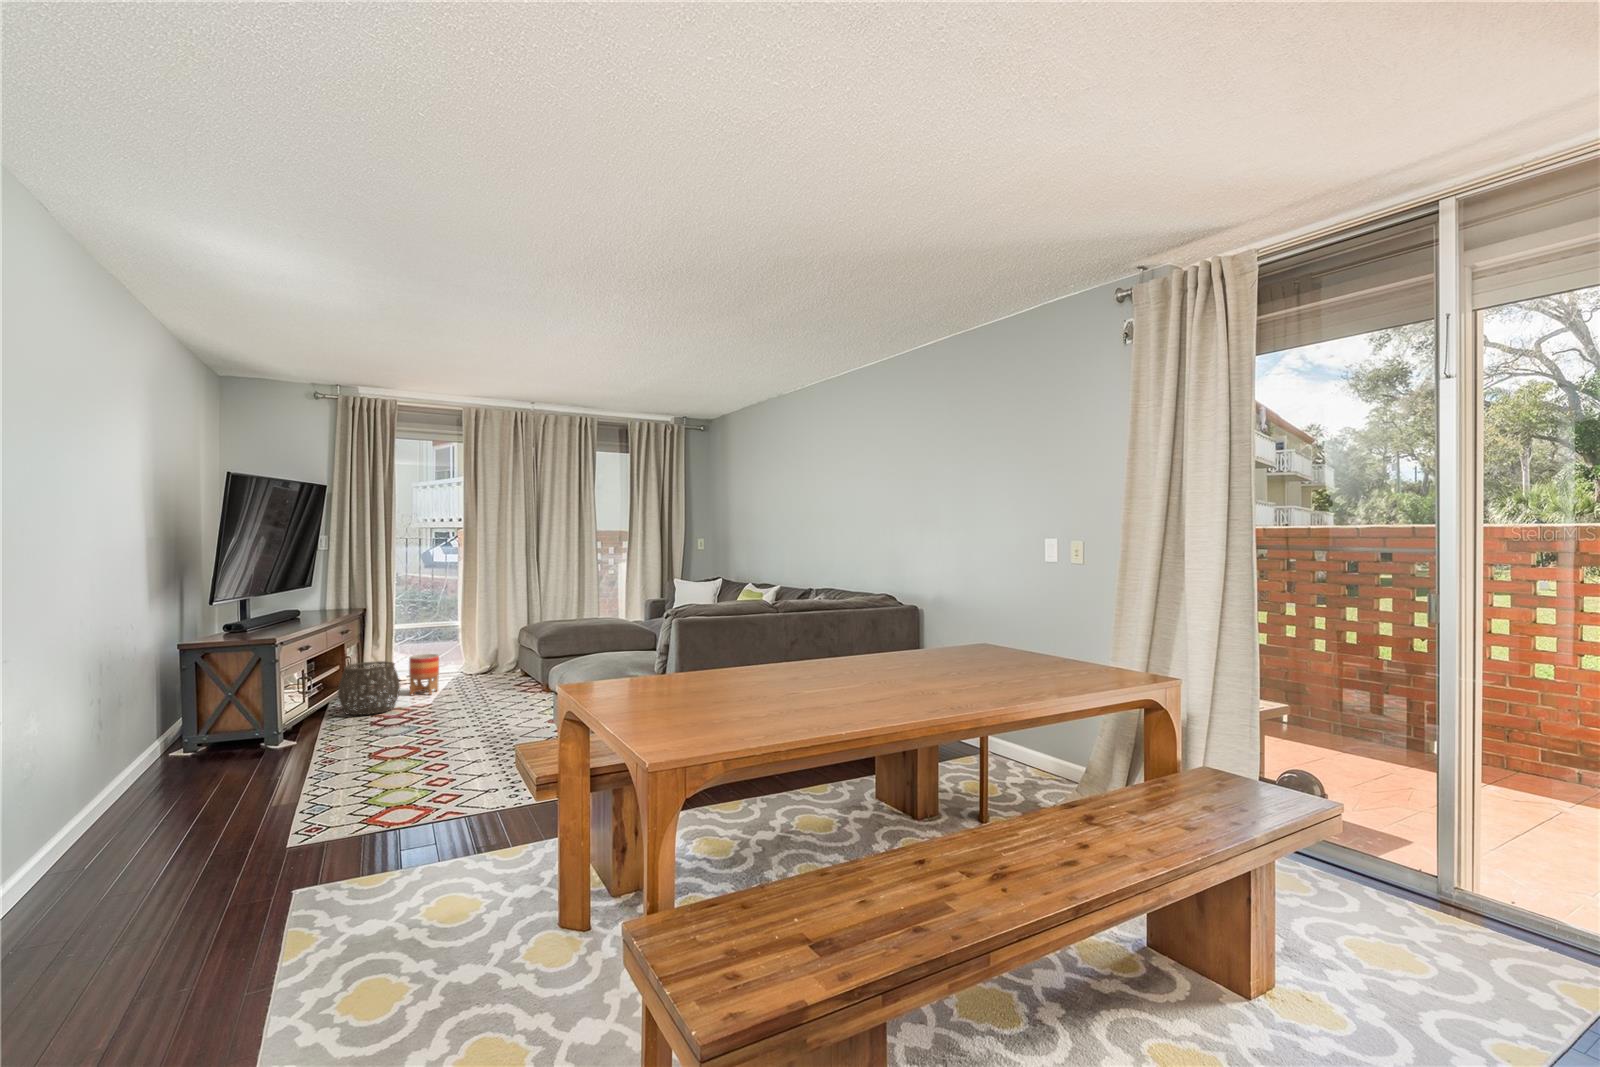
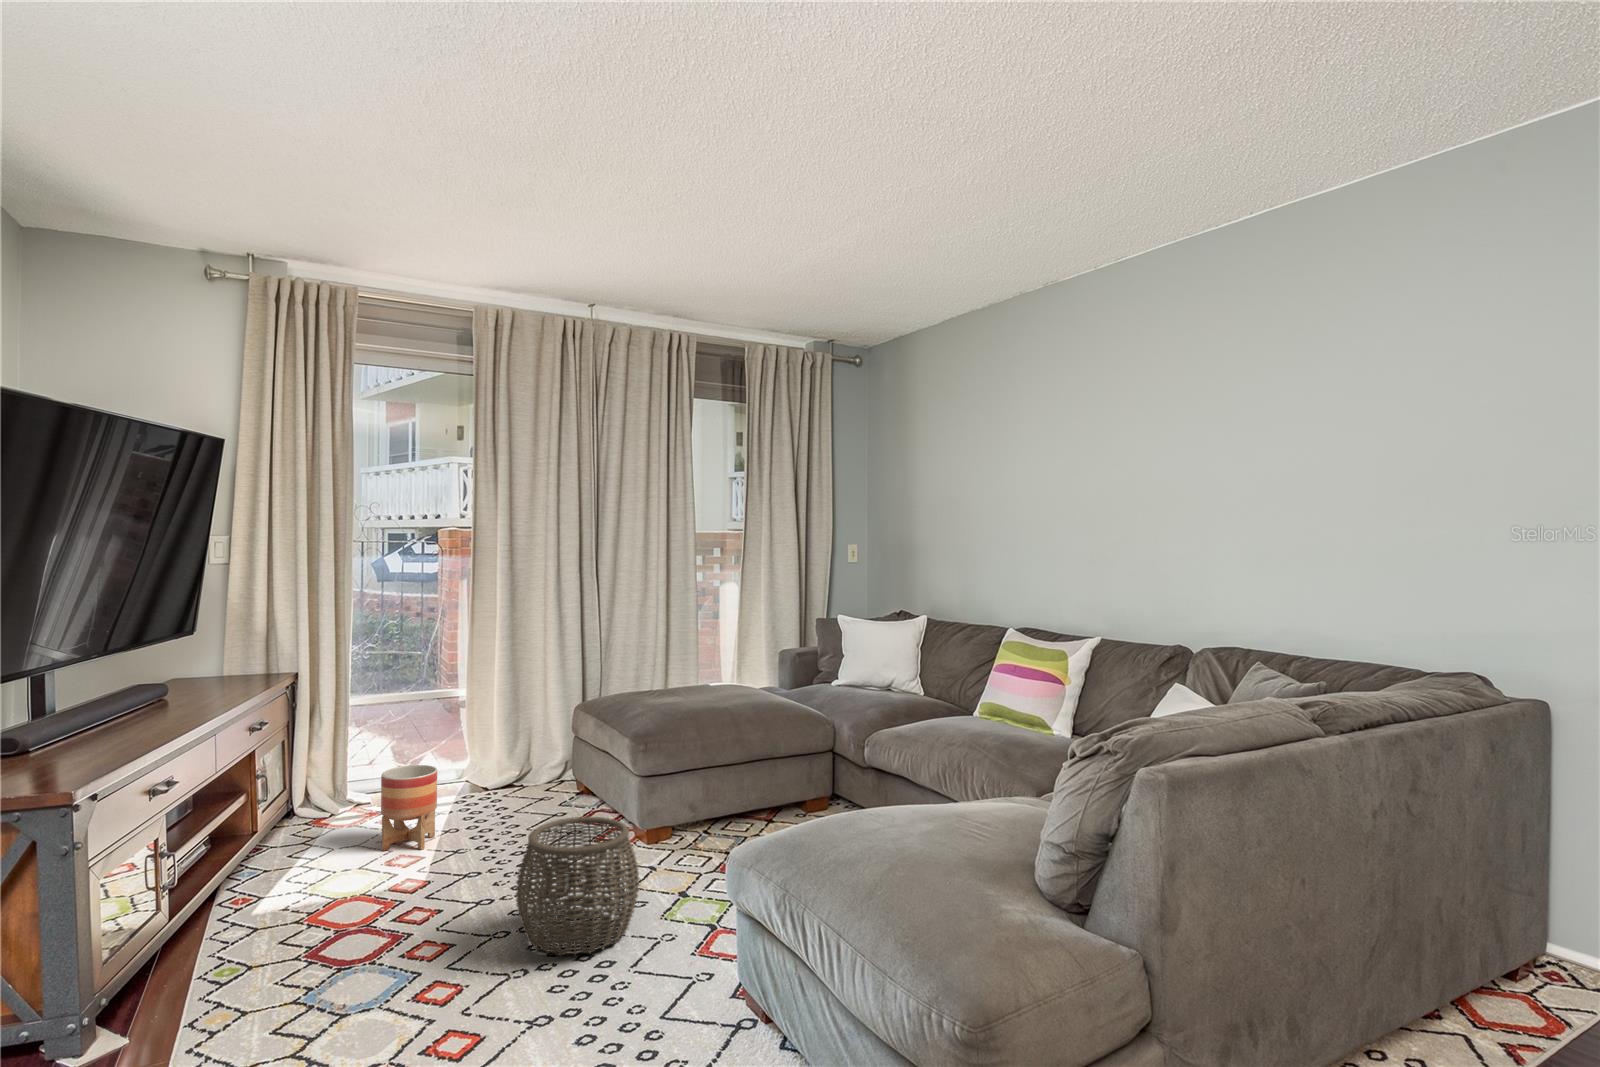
woven basket: present [338,661,400,715] -> present [515,817,639,956]

